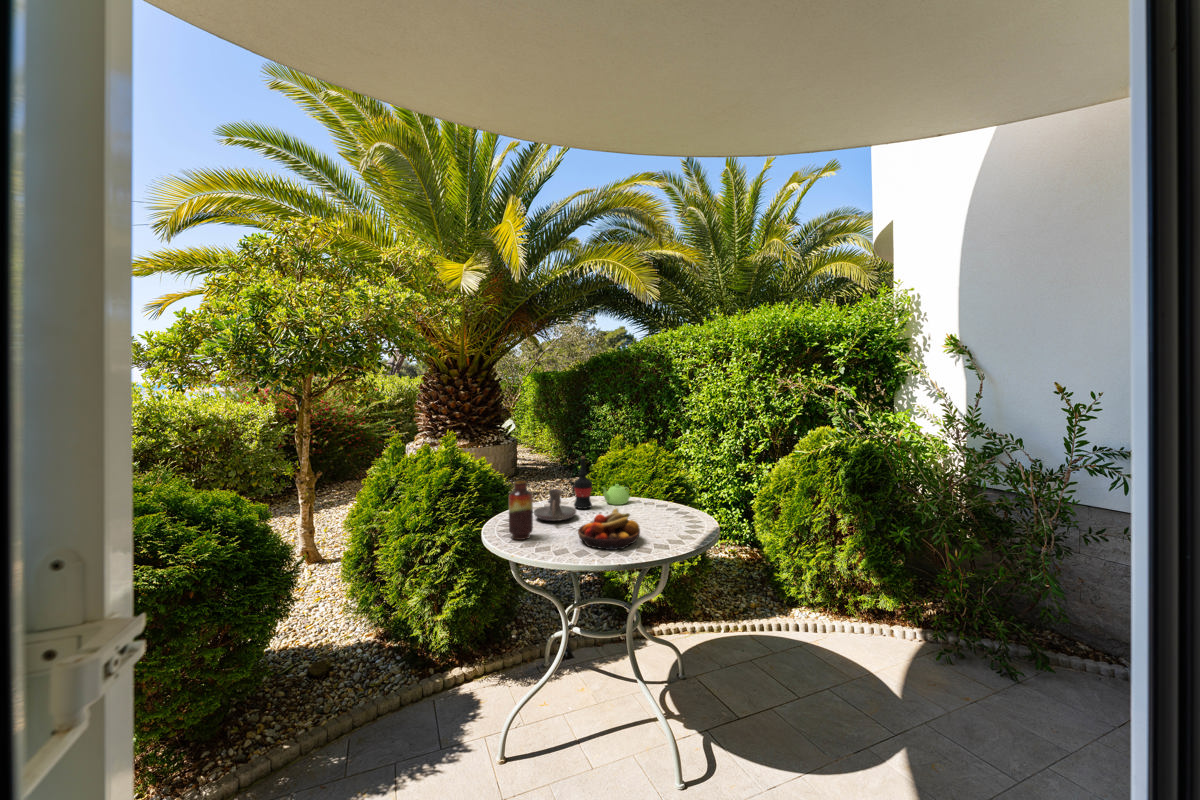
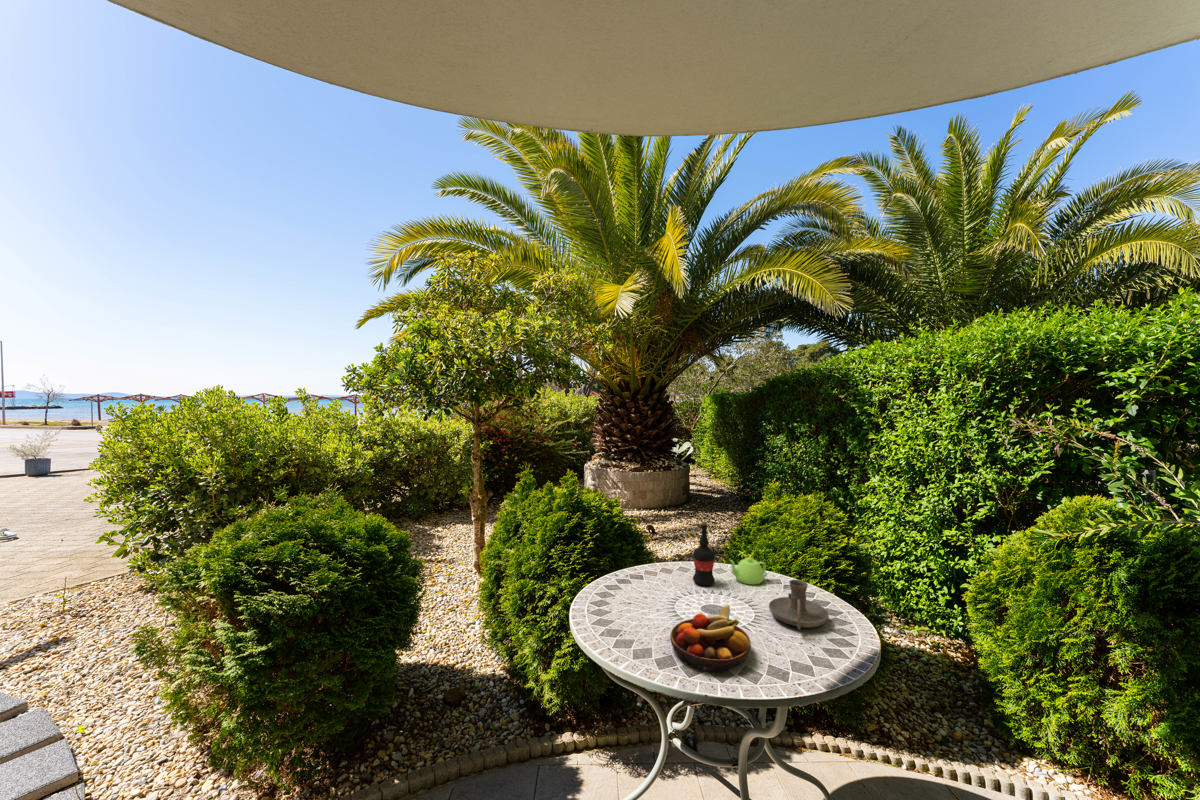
vase: present [509,481,533,540] -> none [596,557,623,628]
candle holder: present [534,489,576,521] -> present [769,580,829,629]

